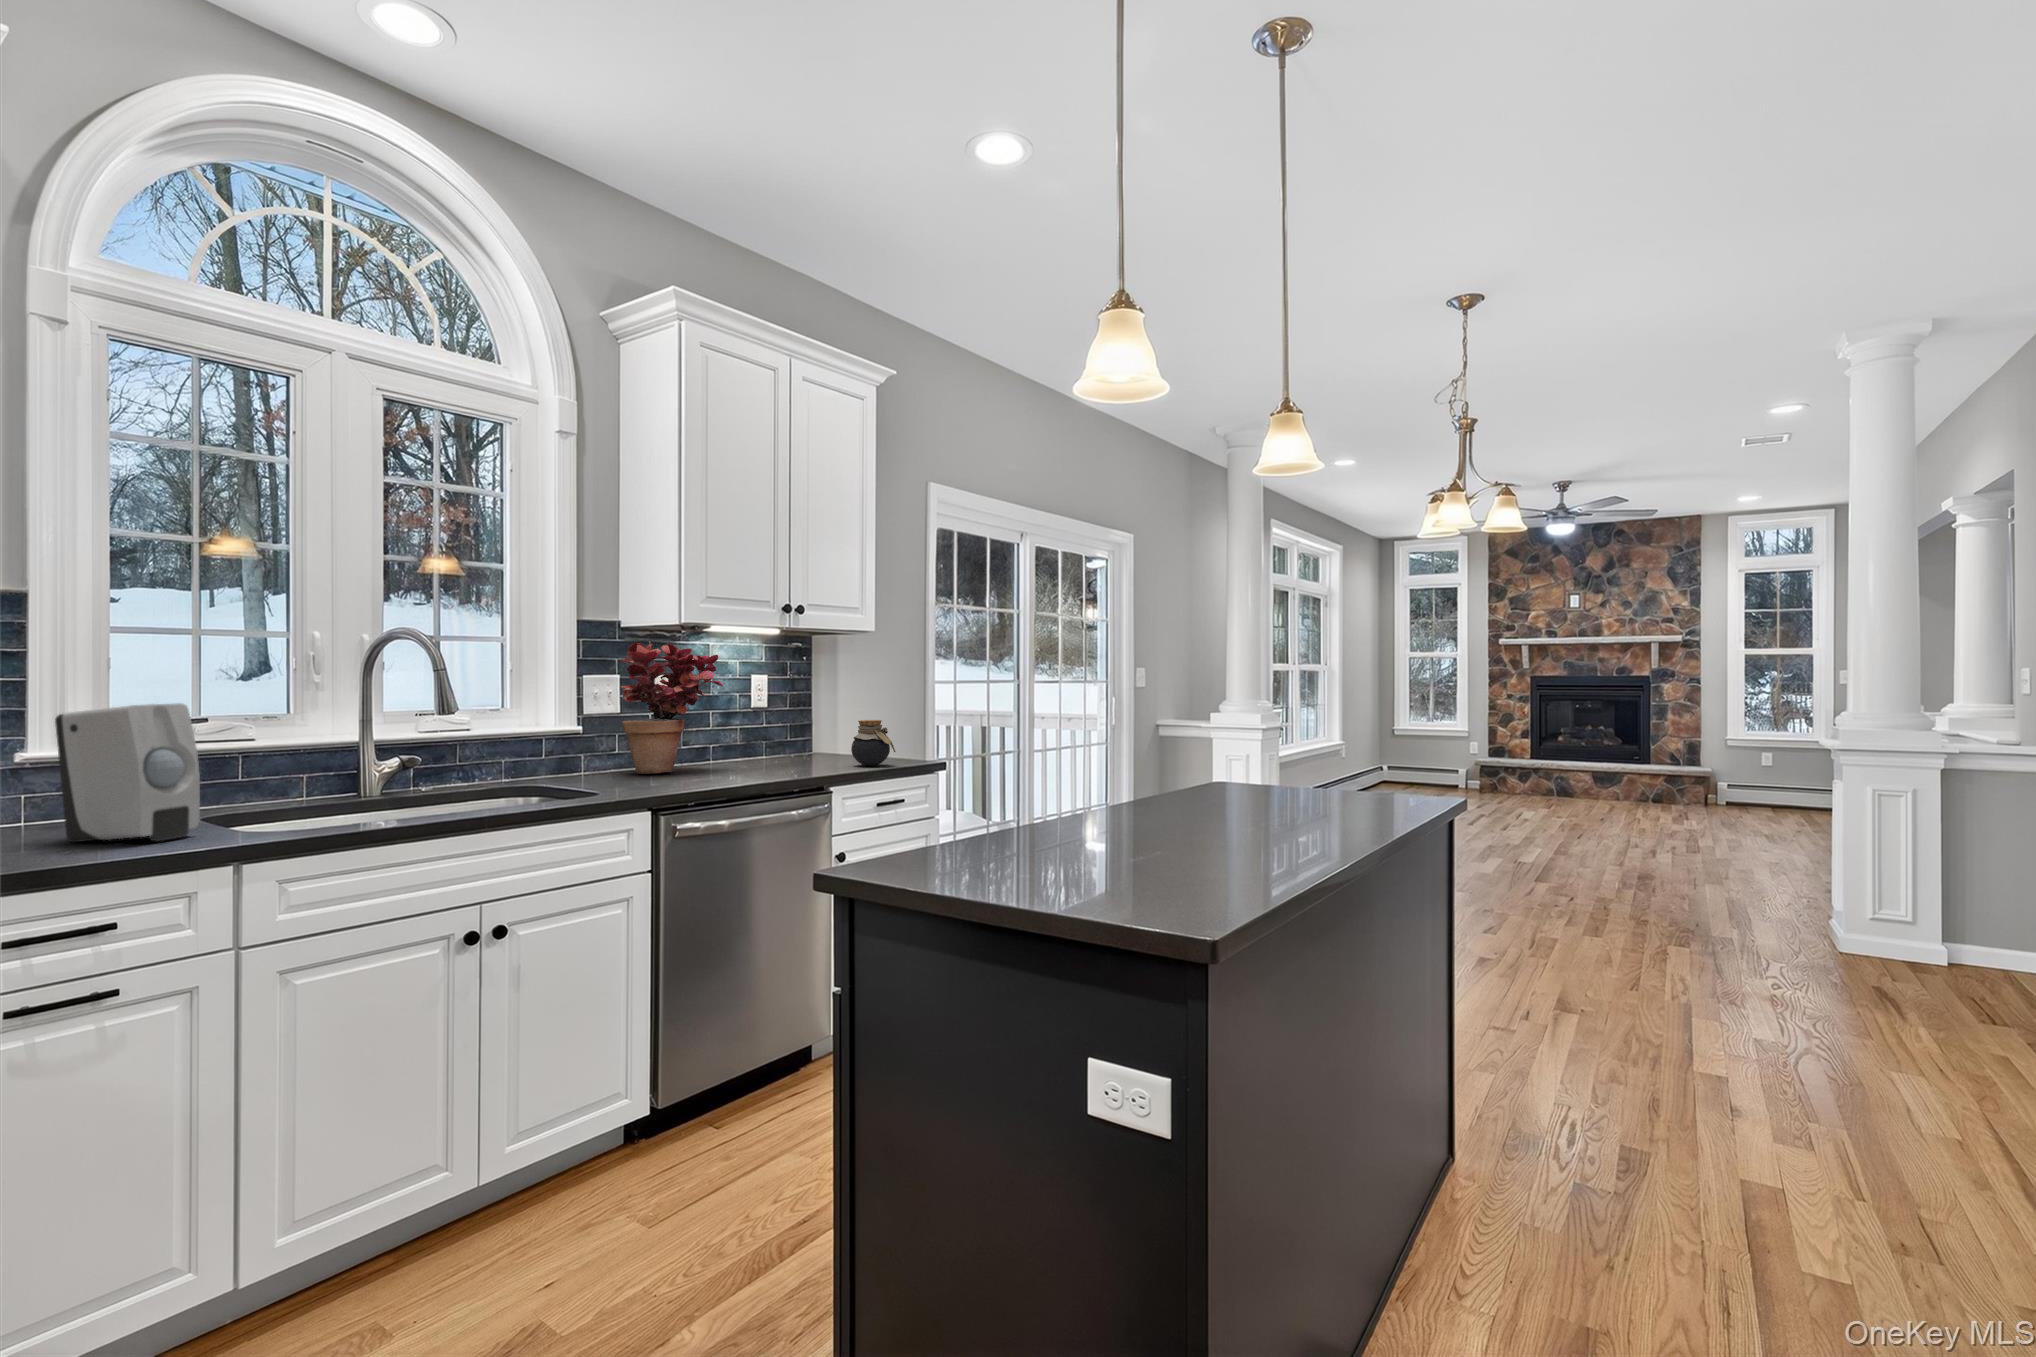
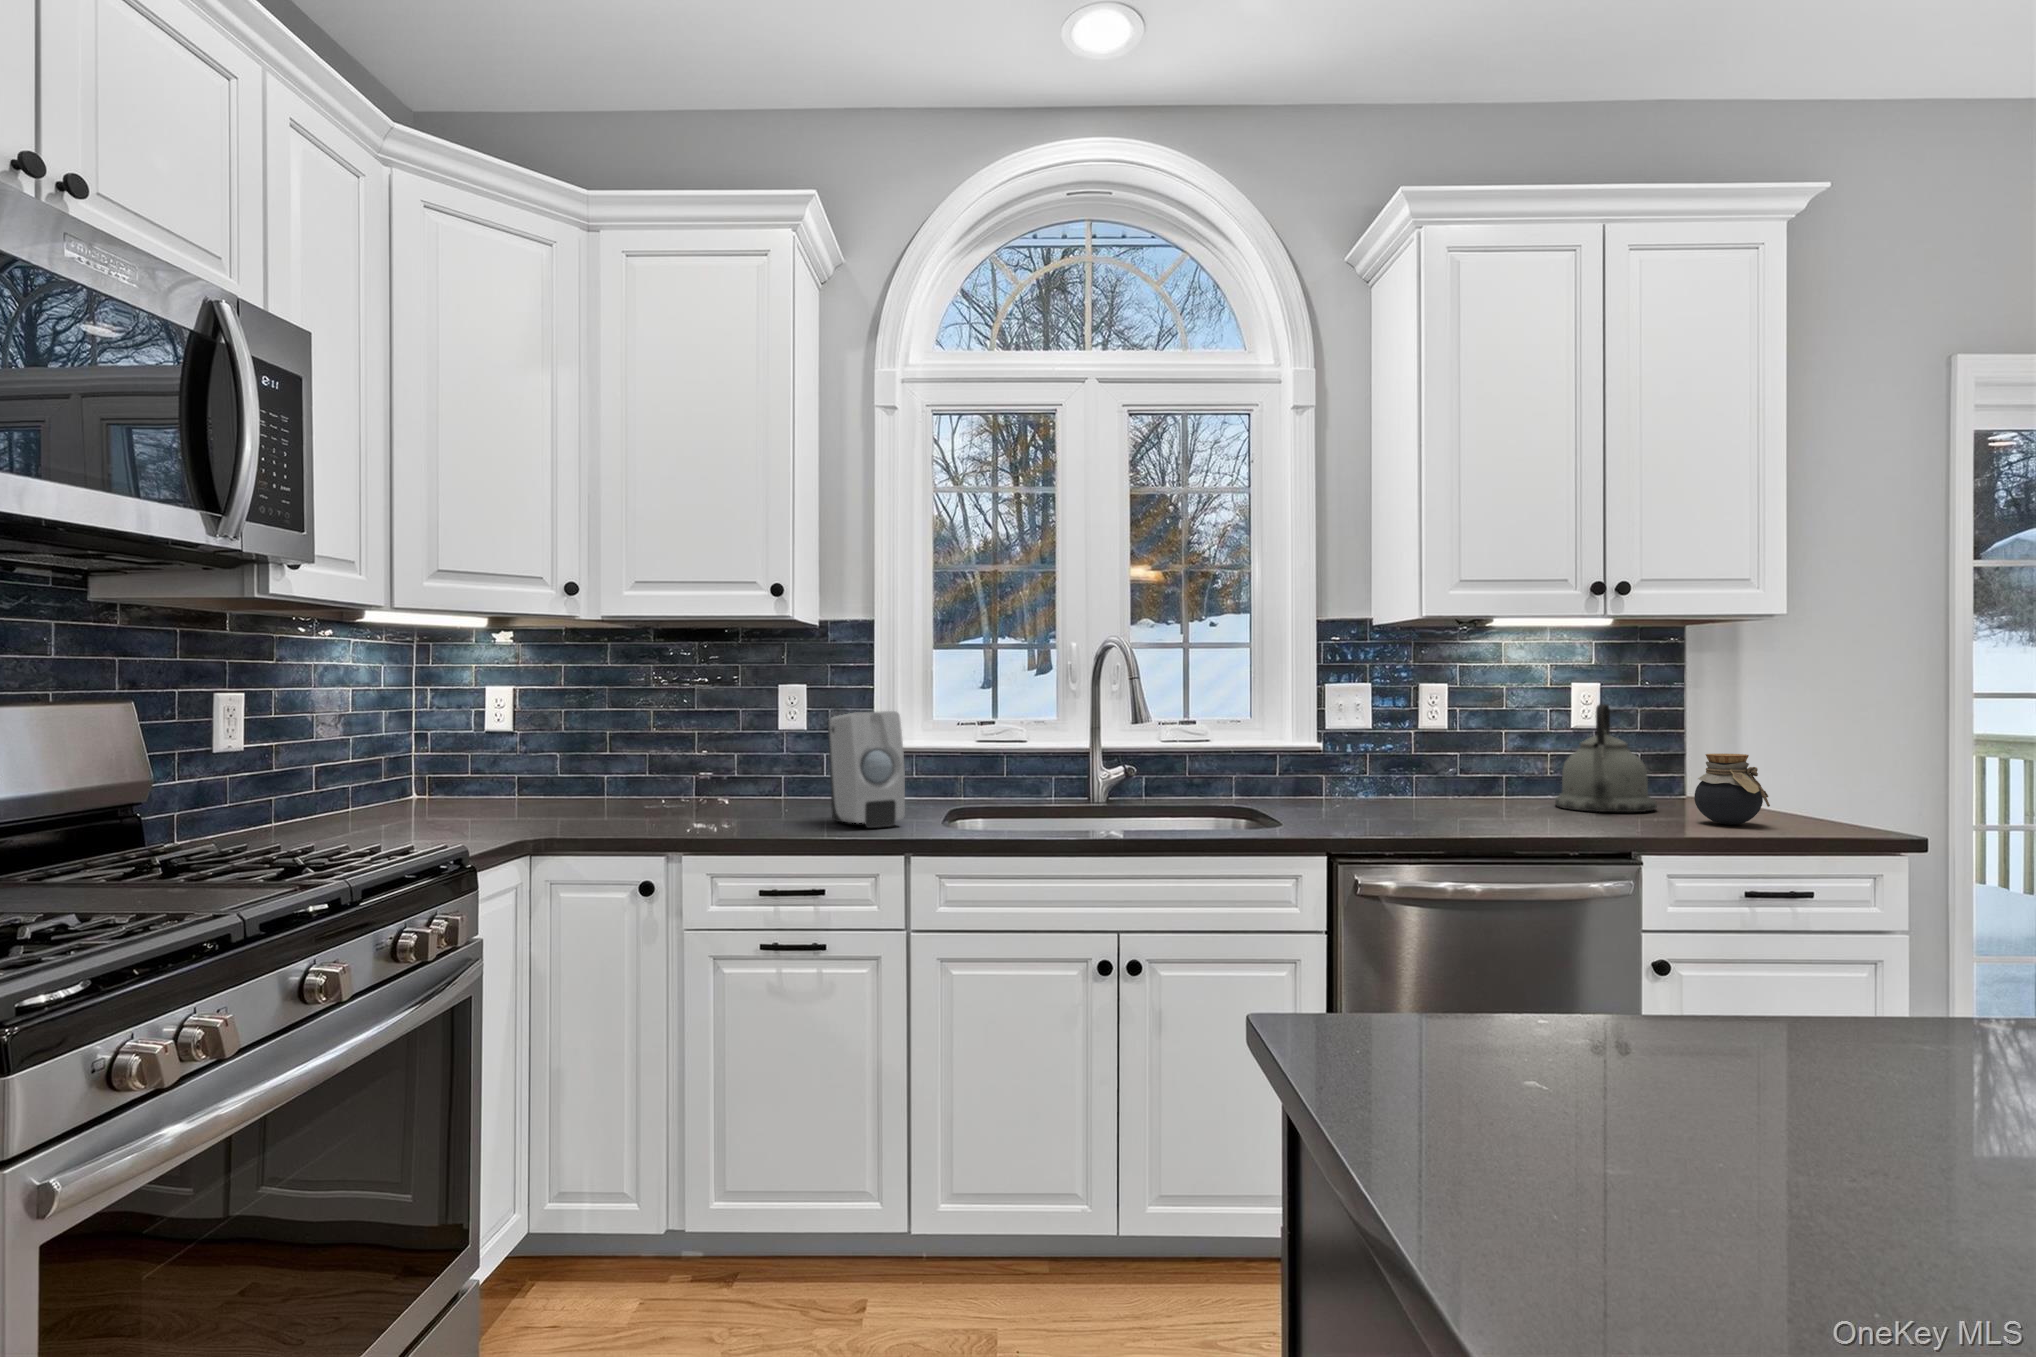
potted plant: present [618,642,723,774] -> none [1355,644,1495,806]
kettle: none [752,689,818,766] -> present [1555,704,1657,812]

